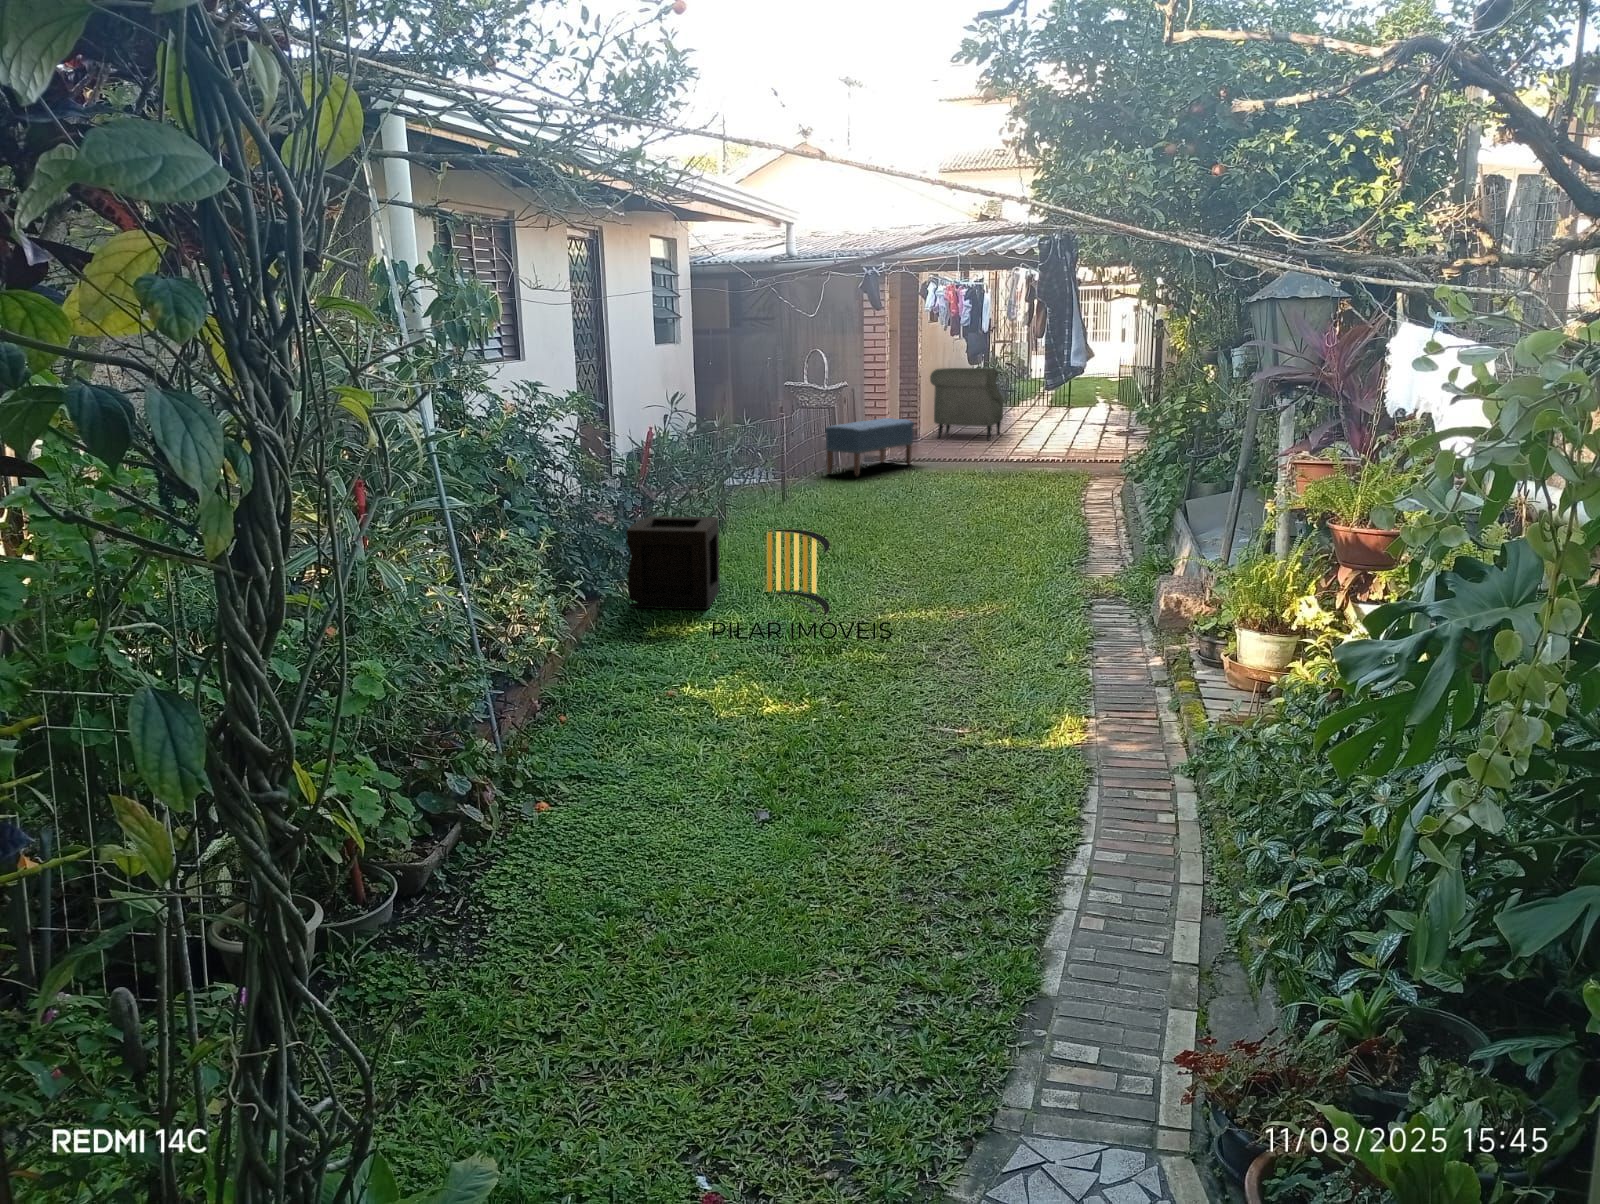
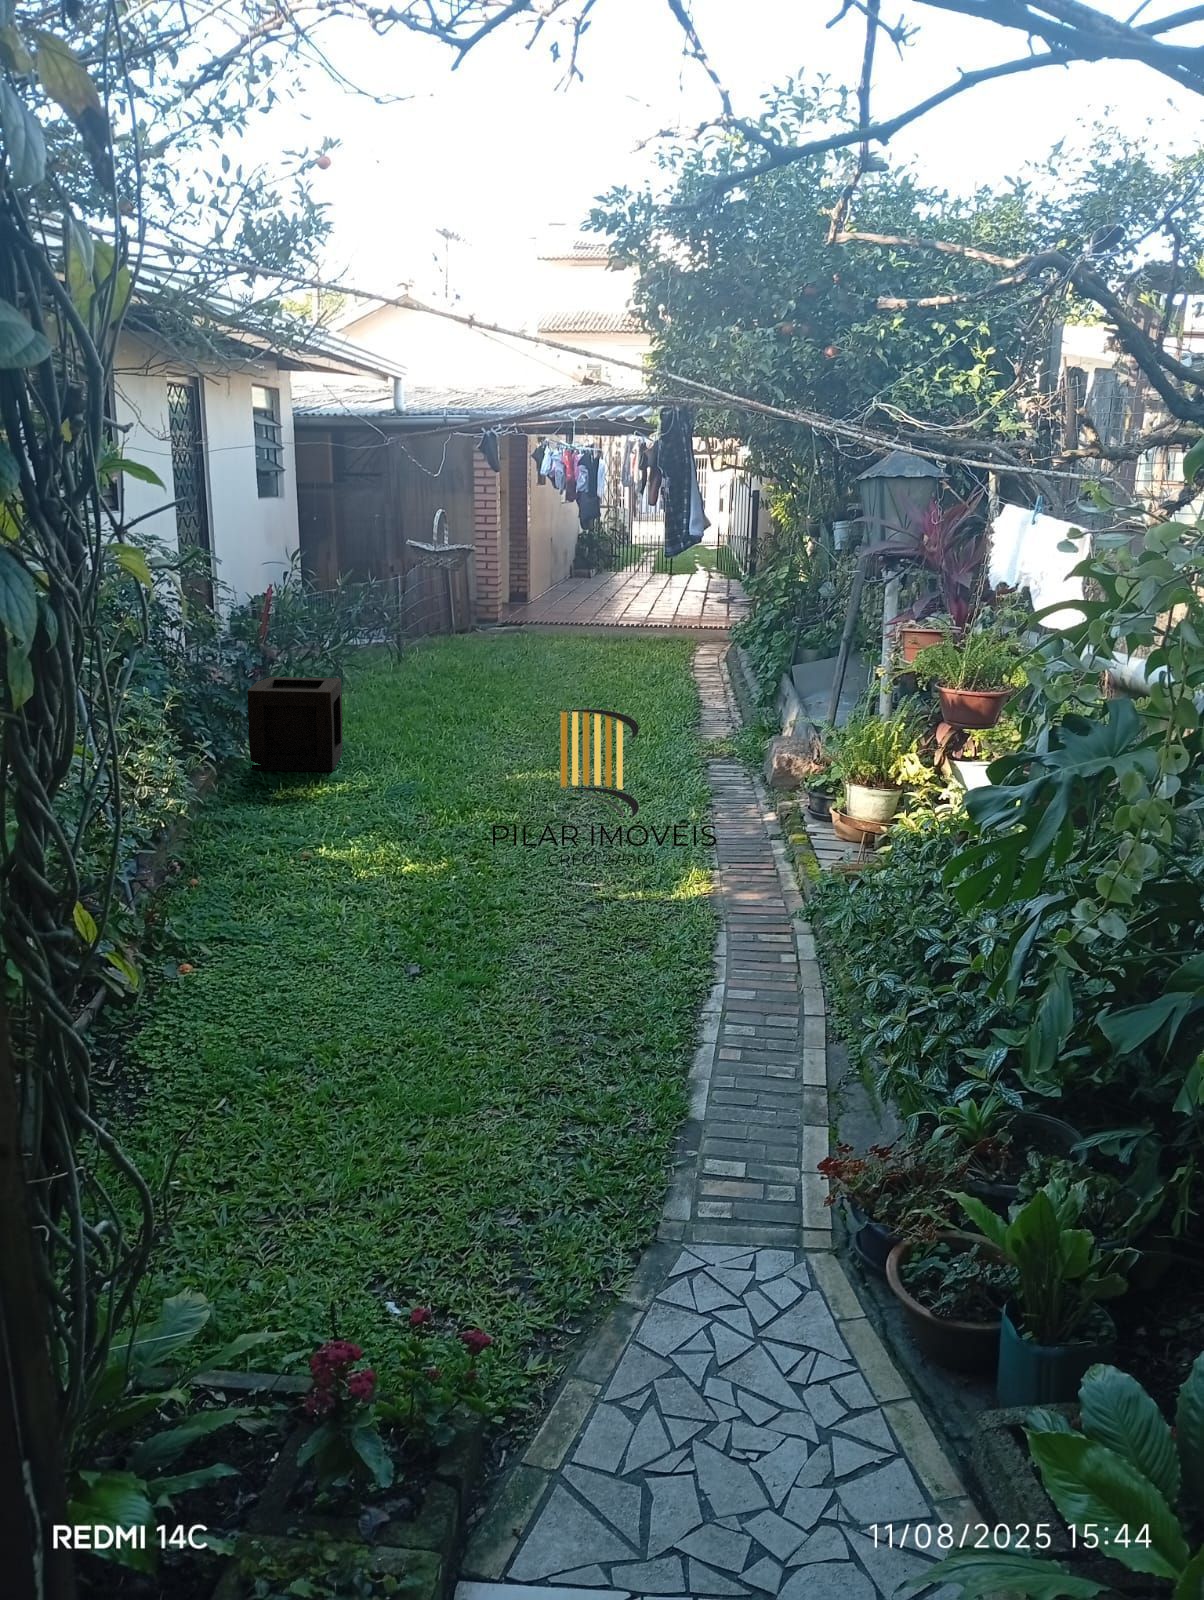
chair: present [930,368,1003,441] -> none [539,532,610,606]
bench: present [825,418,914,476] -> none [437,581,525,639]

